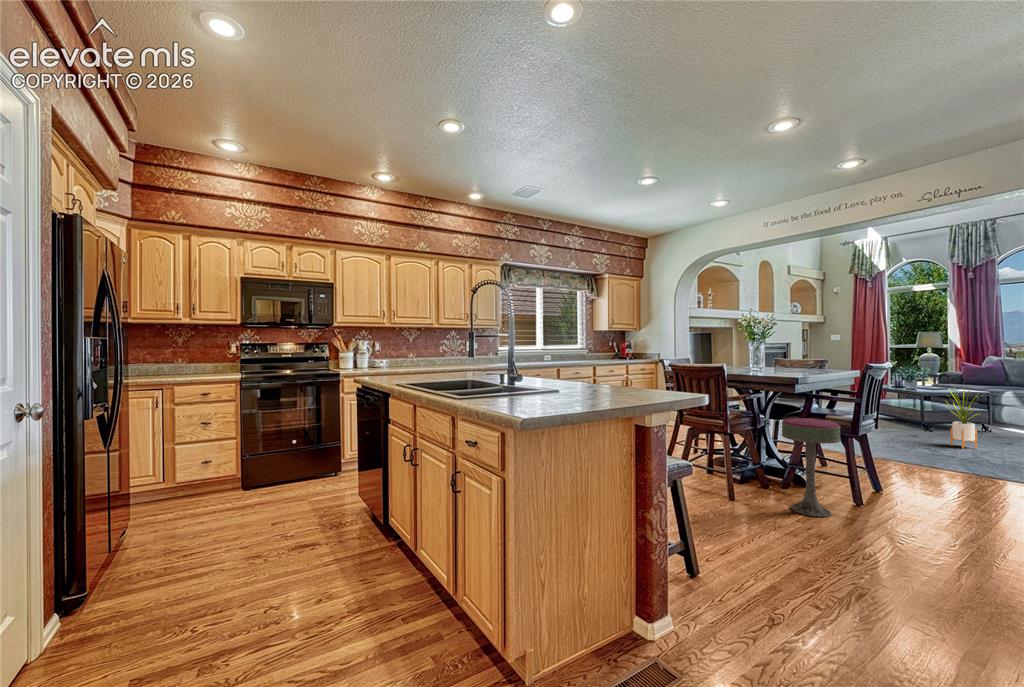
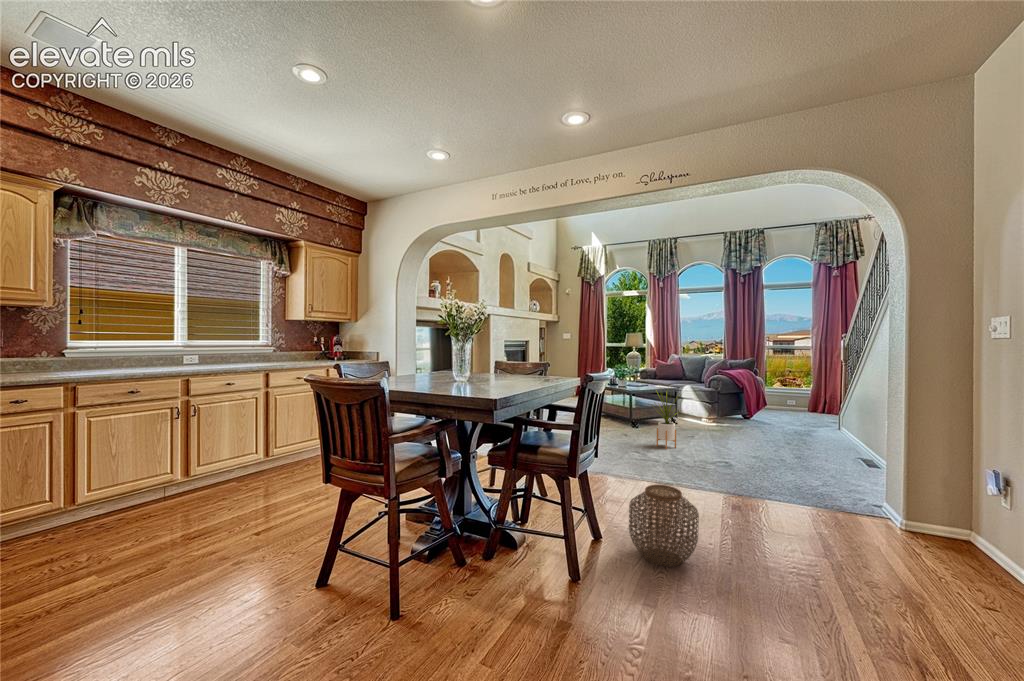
bar stool: present [782,418,840,517] -> none [483,462,563,633]
woven basket: none [901,451,969,510] -> present [629,485,699,567]

